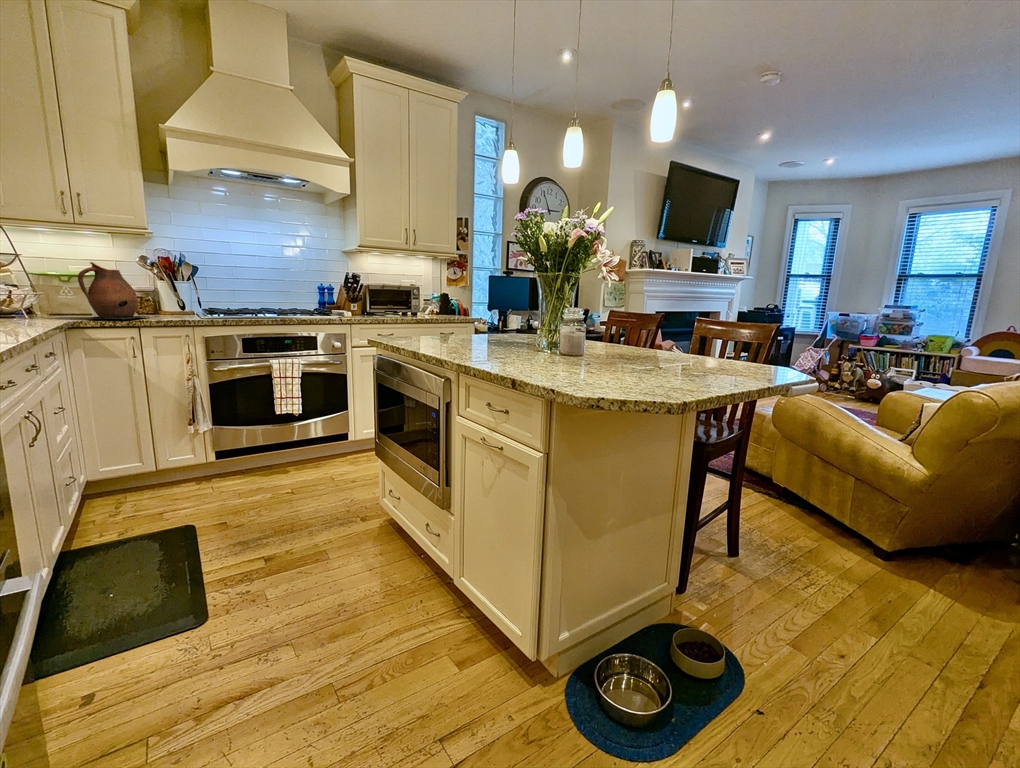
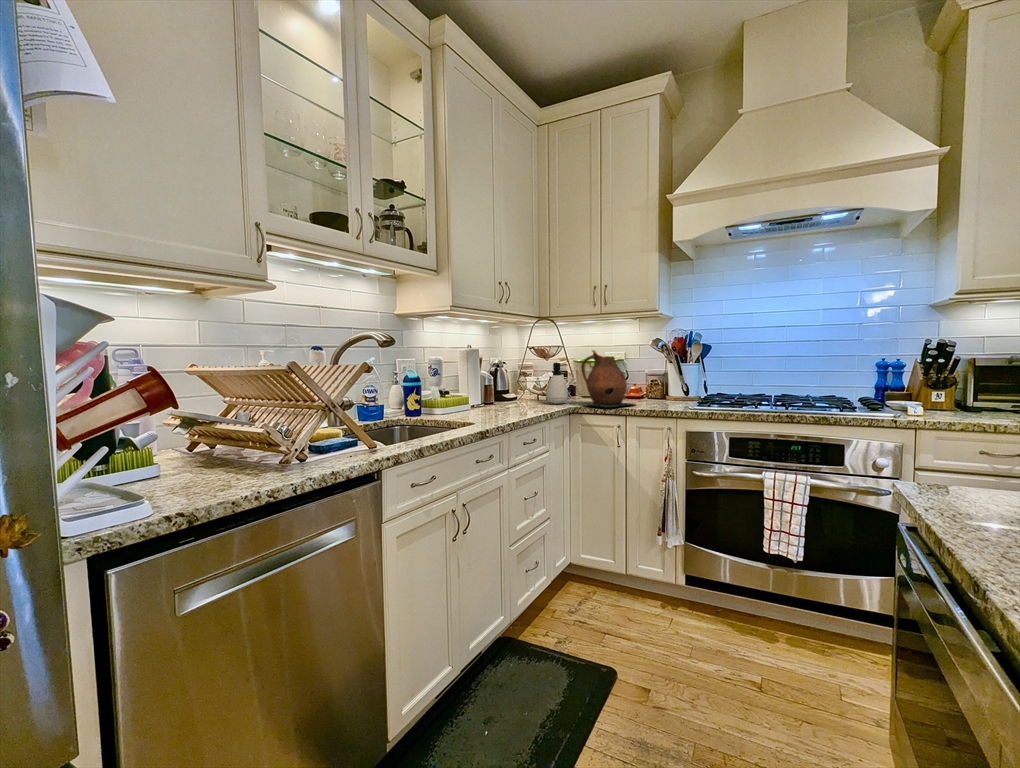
soap dispenser: none [23,273,57,319] -> present [546,363,568,404]

